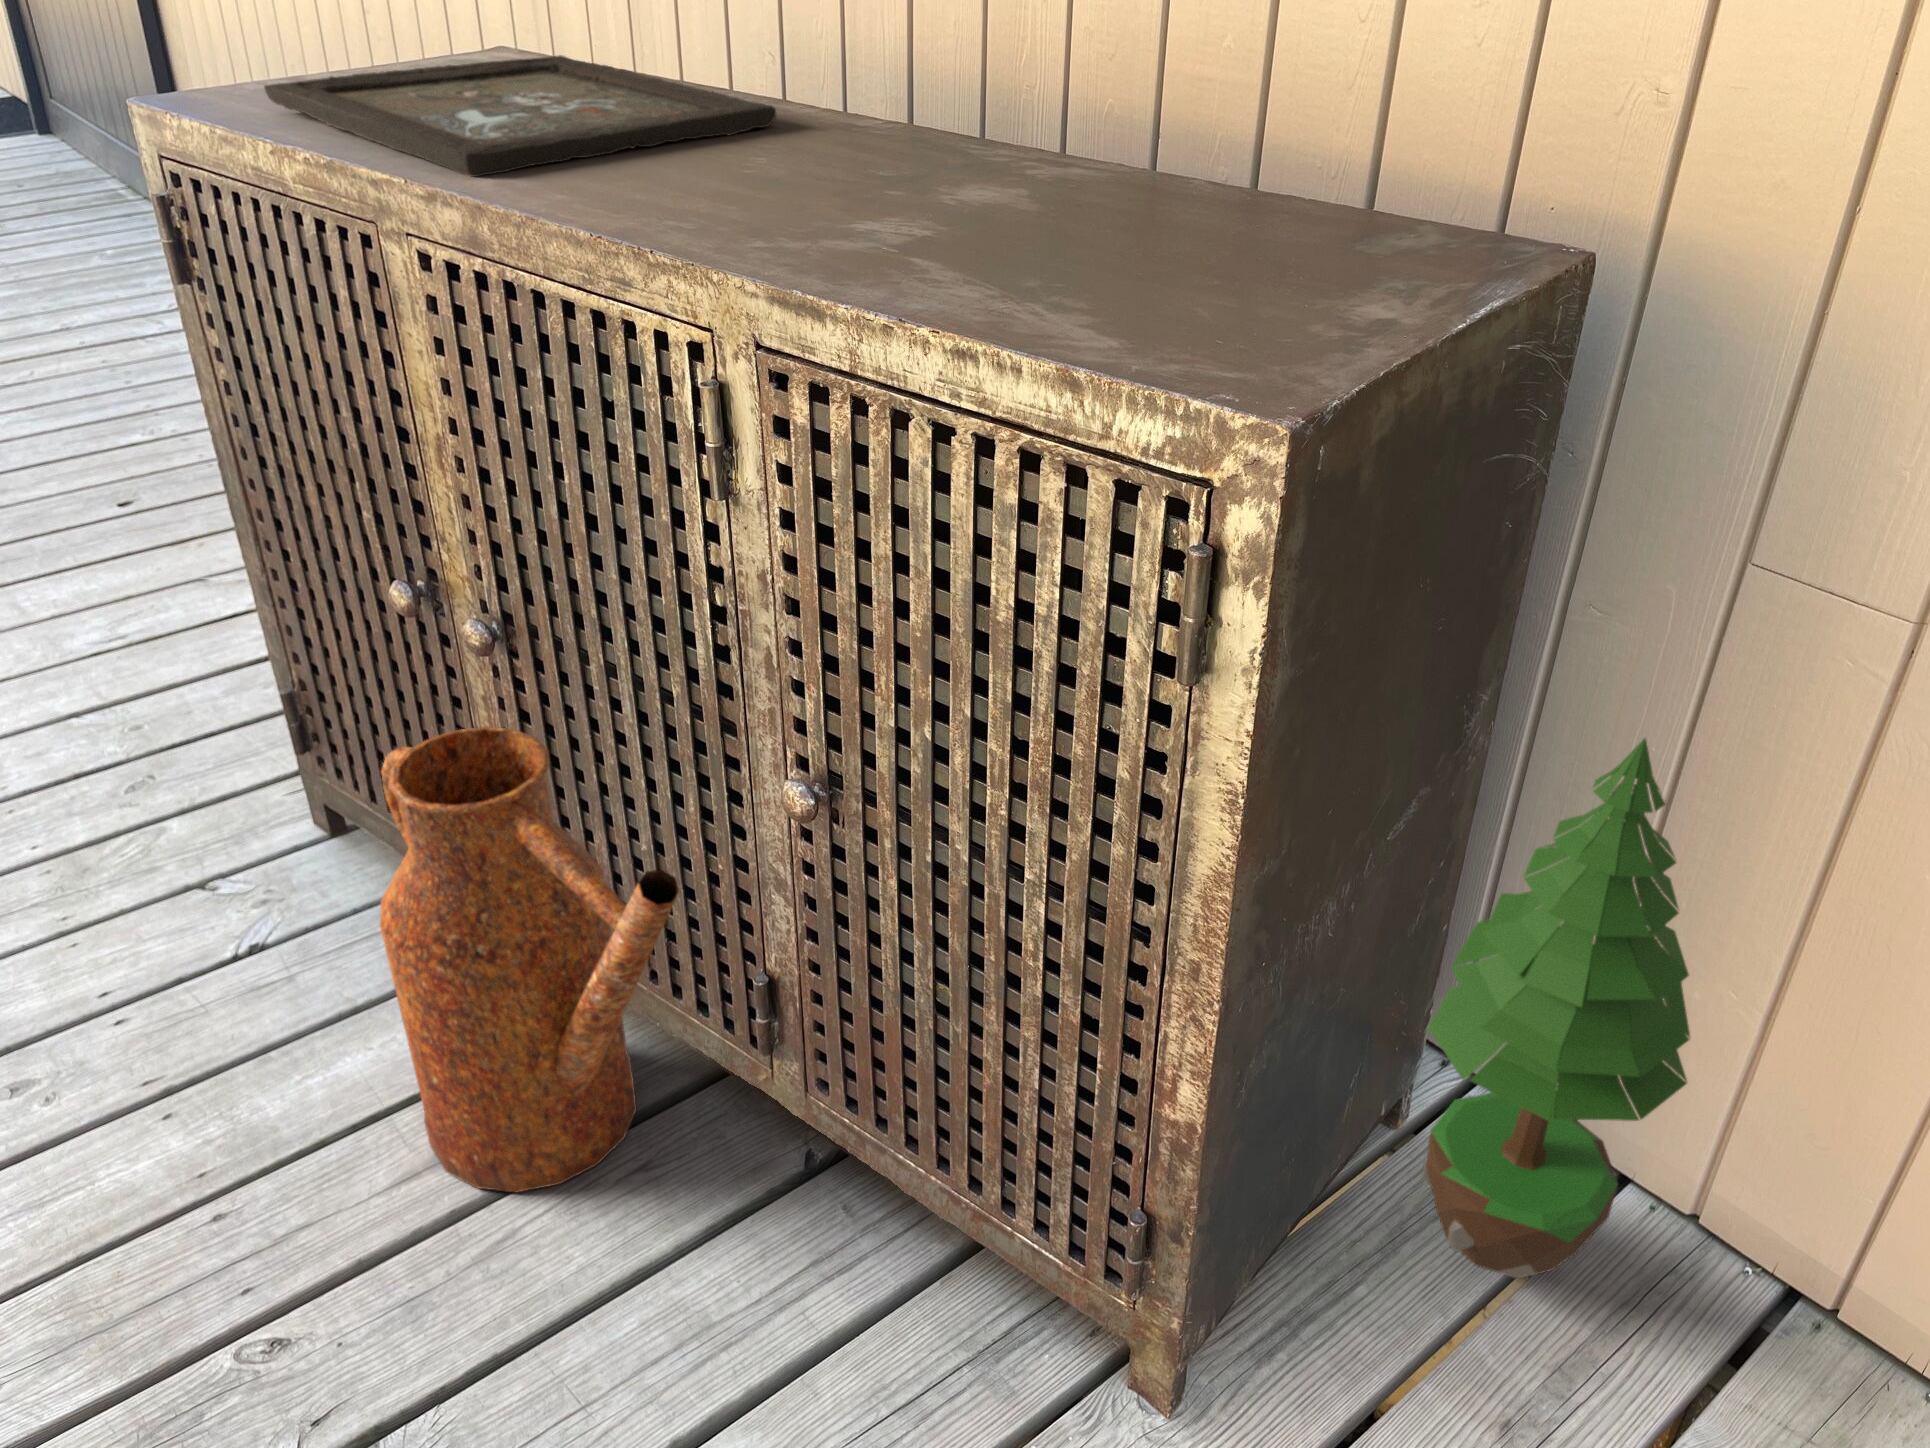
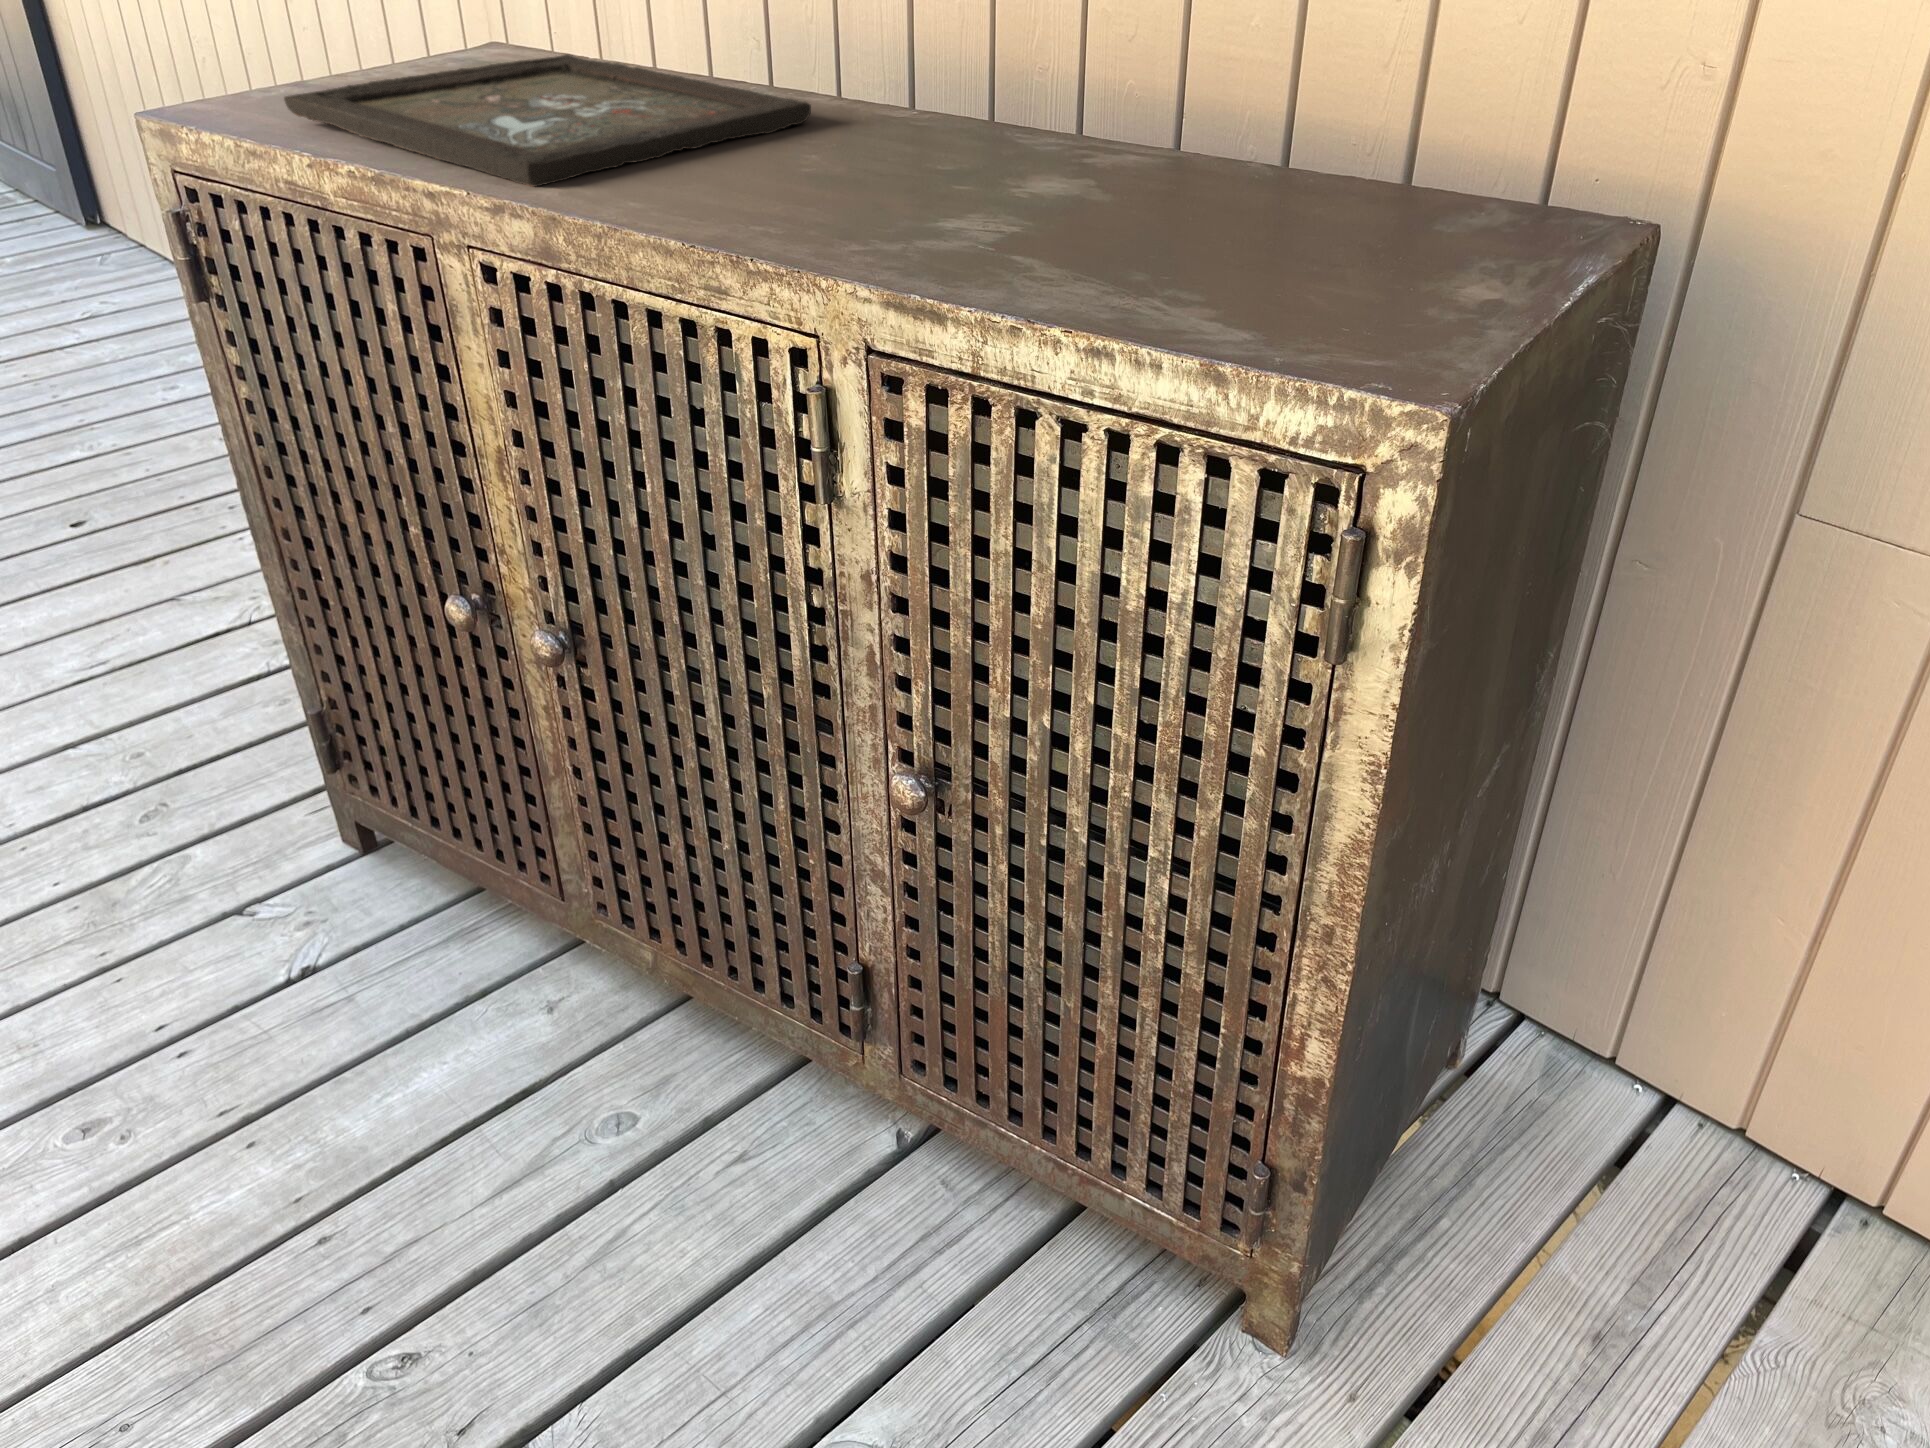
watering can: present [380,727,679,1192] -> none [459,738,801,1192]
potted tree: present [1422,738,1690,1278] -> none [1494,687,1760,1201]

